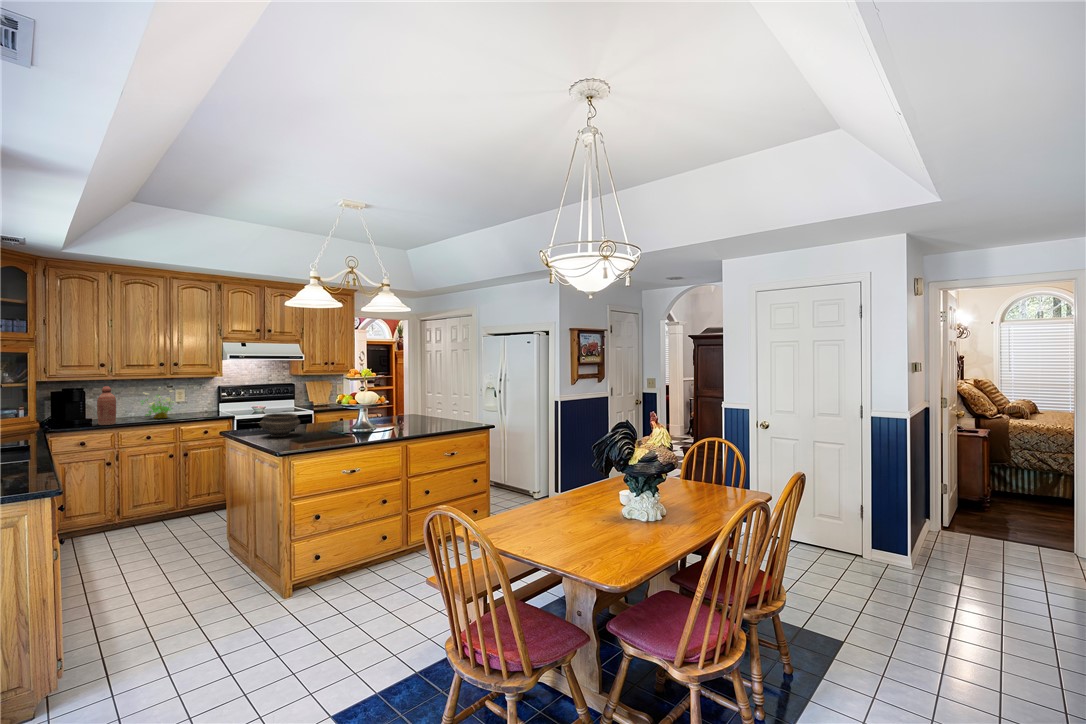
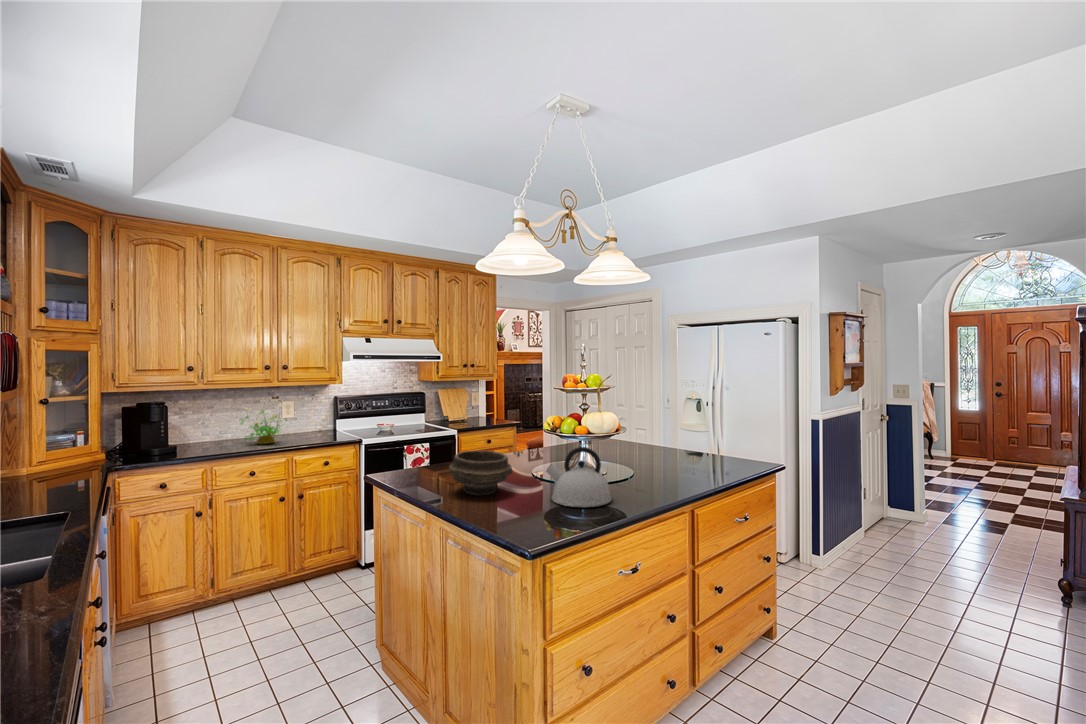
bottle: present [97,386,116,425] -> none [184,399,209,457]
kettle: none [314,409,353,440] -> present [546,447,612,507]

